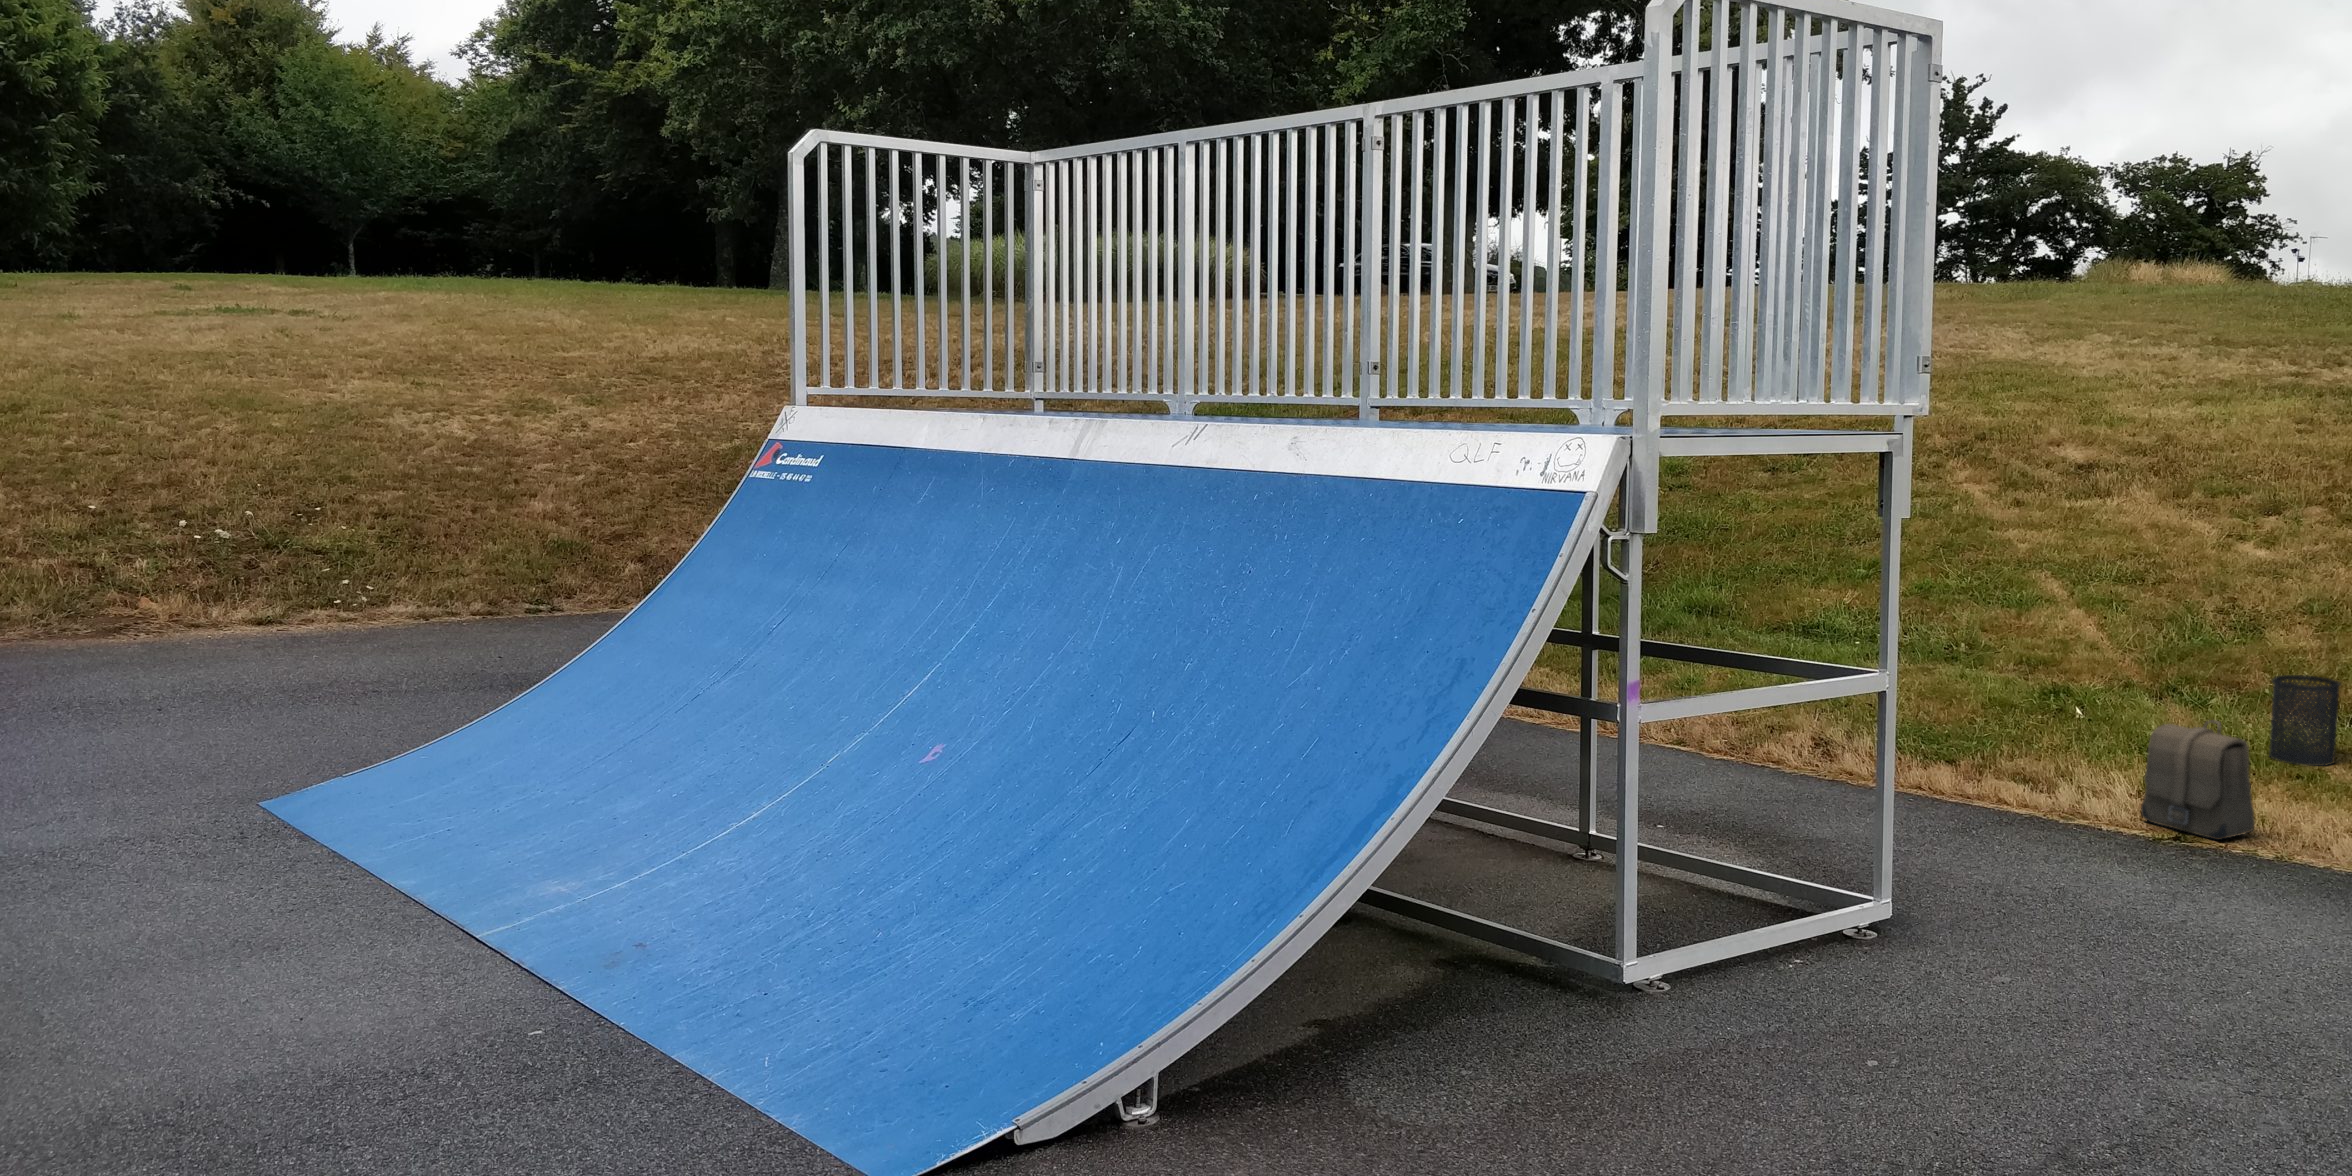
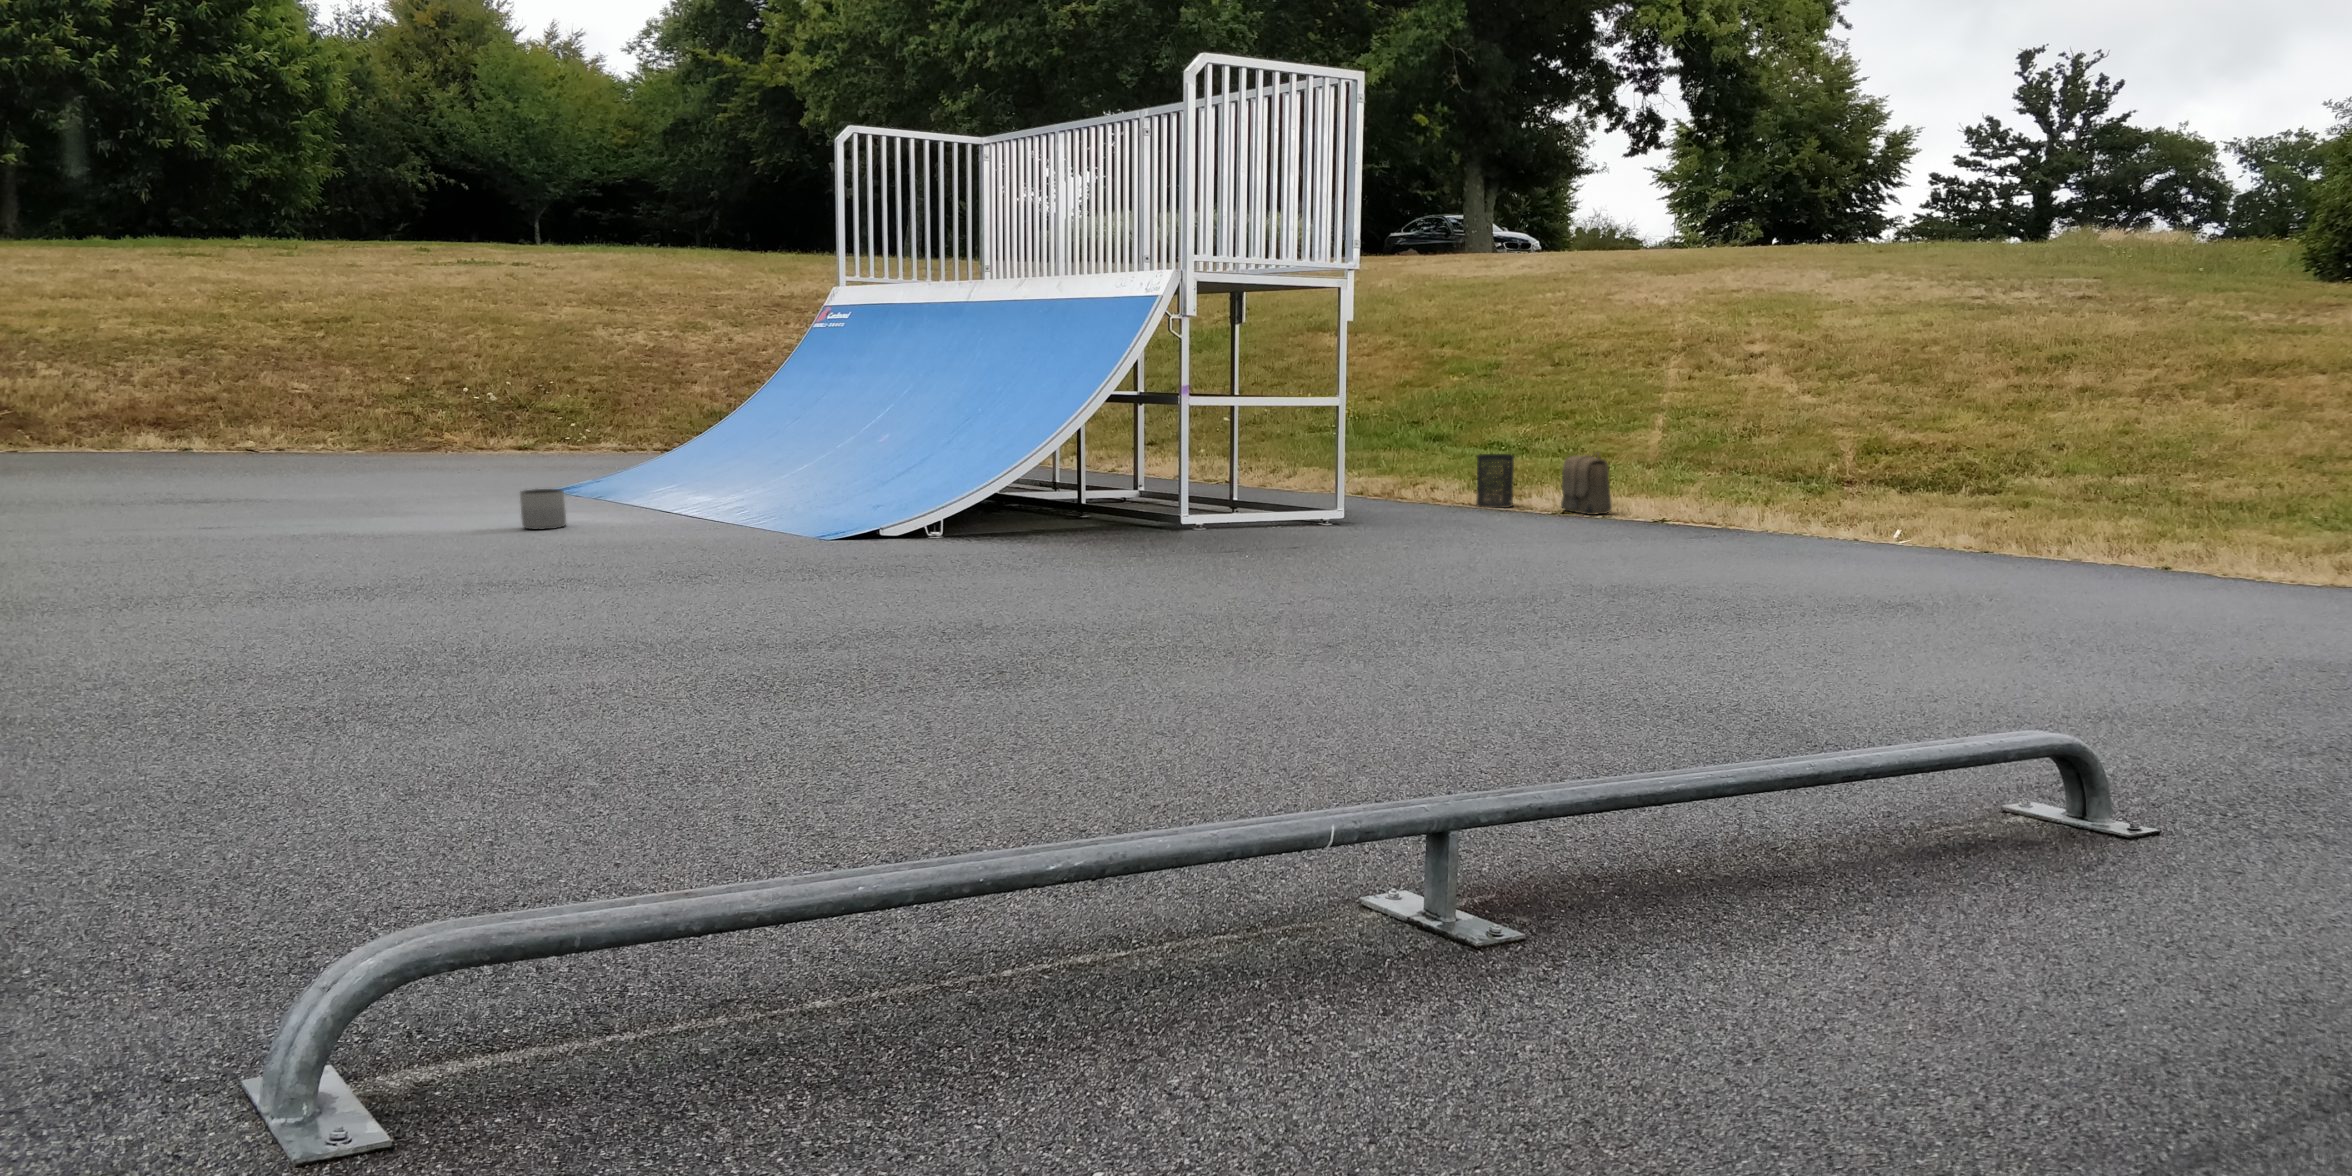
trash can: present [2269,675,2341,766] -> present [1476,454,1514,508]
planter: none [106,995,228,1117] -> present [520,489,566,530]

